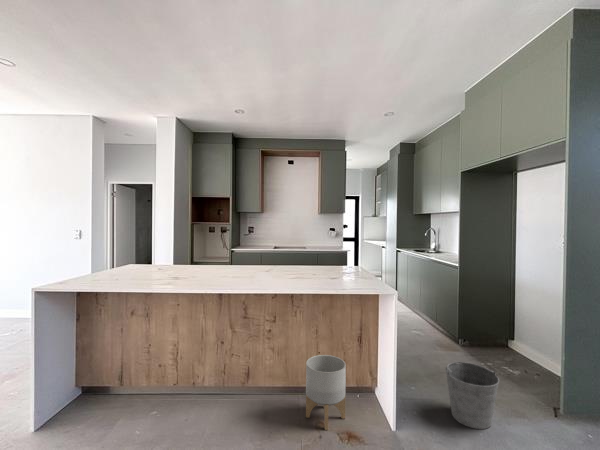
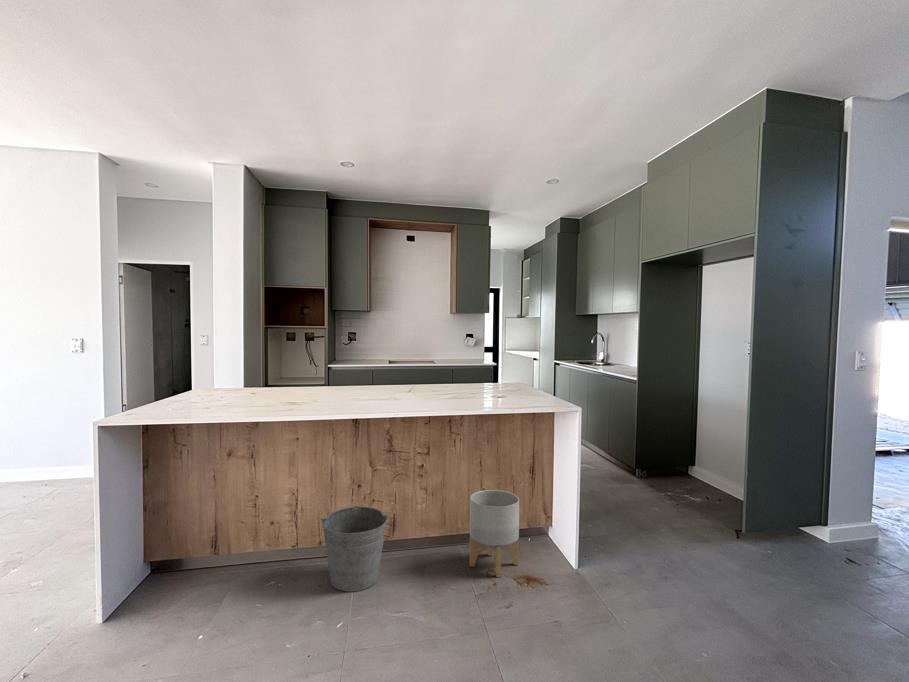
bucket: present [445,362,499,429] -> present [321,506,388,592]

